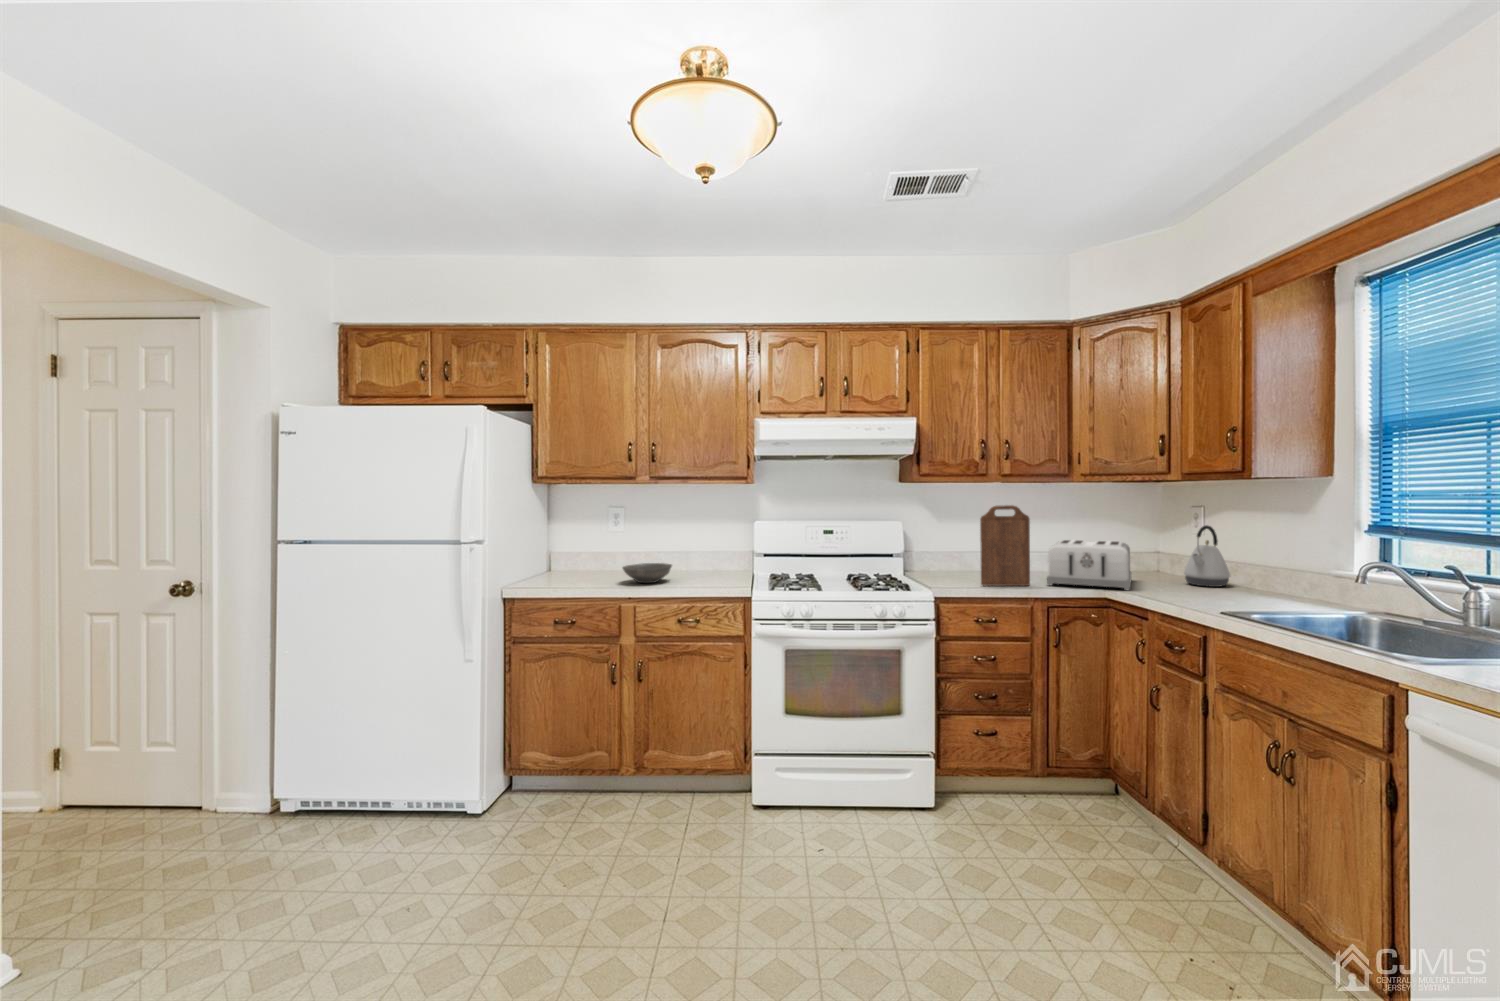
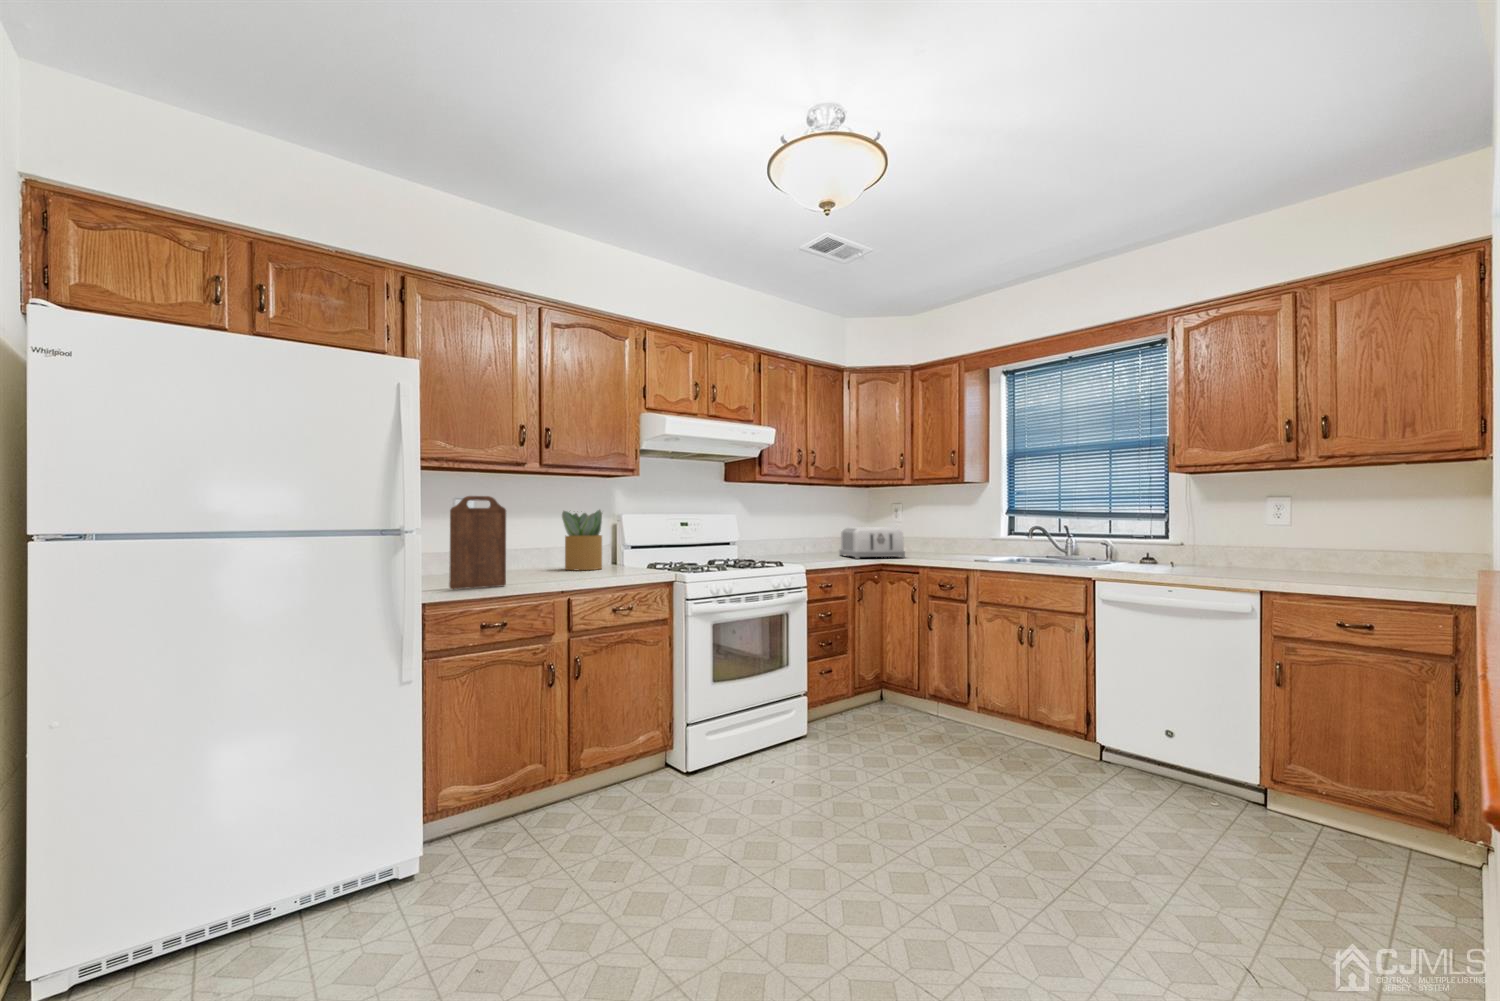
cutting board: present [980,505,1030,586] -> present [449,496,506,589]
potted plant: none [698,517,741,576] -> present [562,510,602,570]
kettle: present [1184,525,1230,587] -> none [914,515,939,555]
bowl: present [623,563,672,583] -> none [506,557,565,578]

